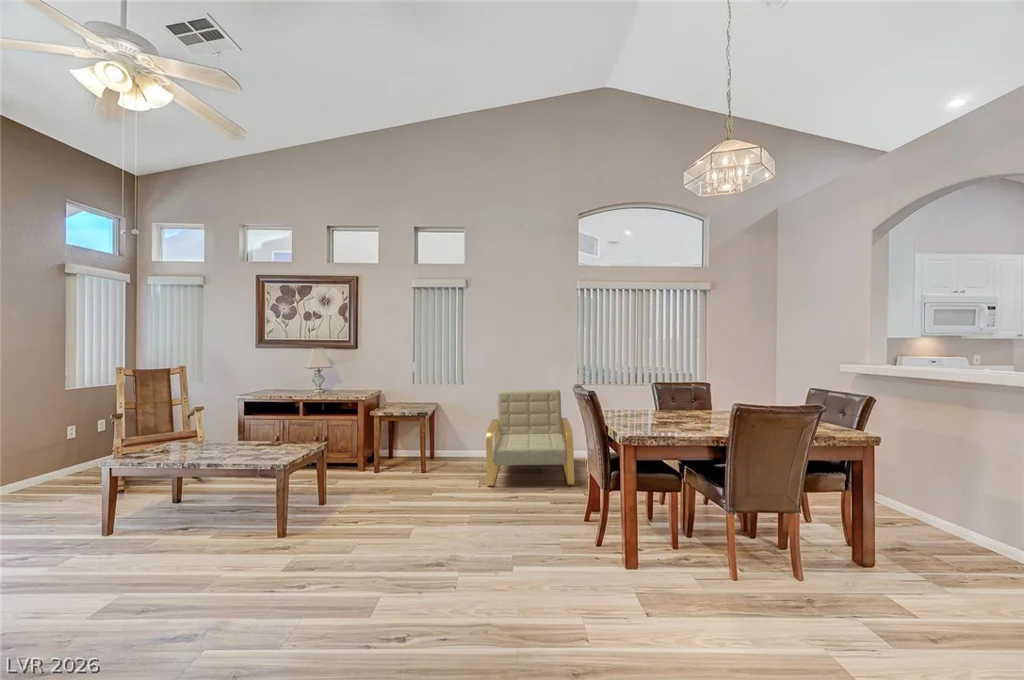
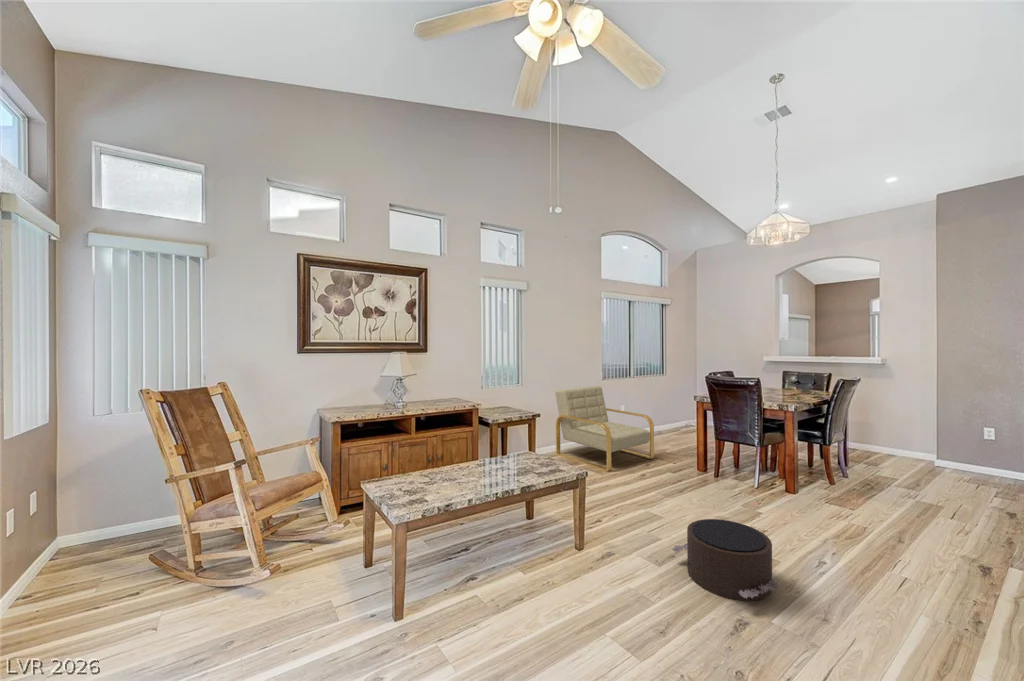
pouf: none [205,534,327,625] -> present [672,519,781,601]

